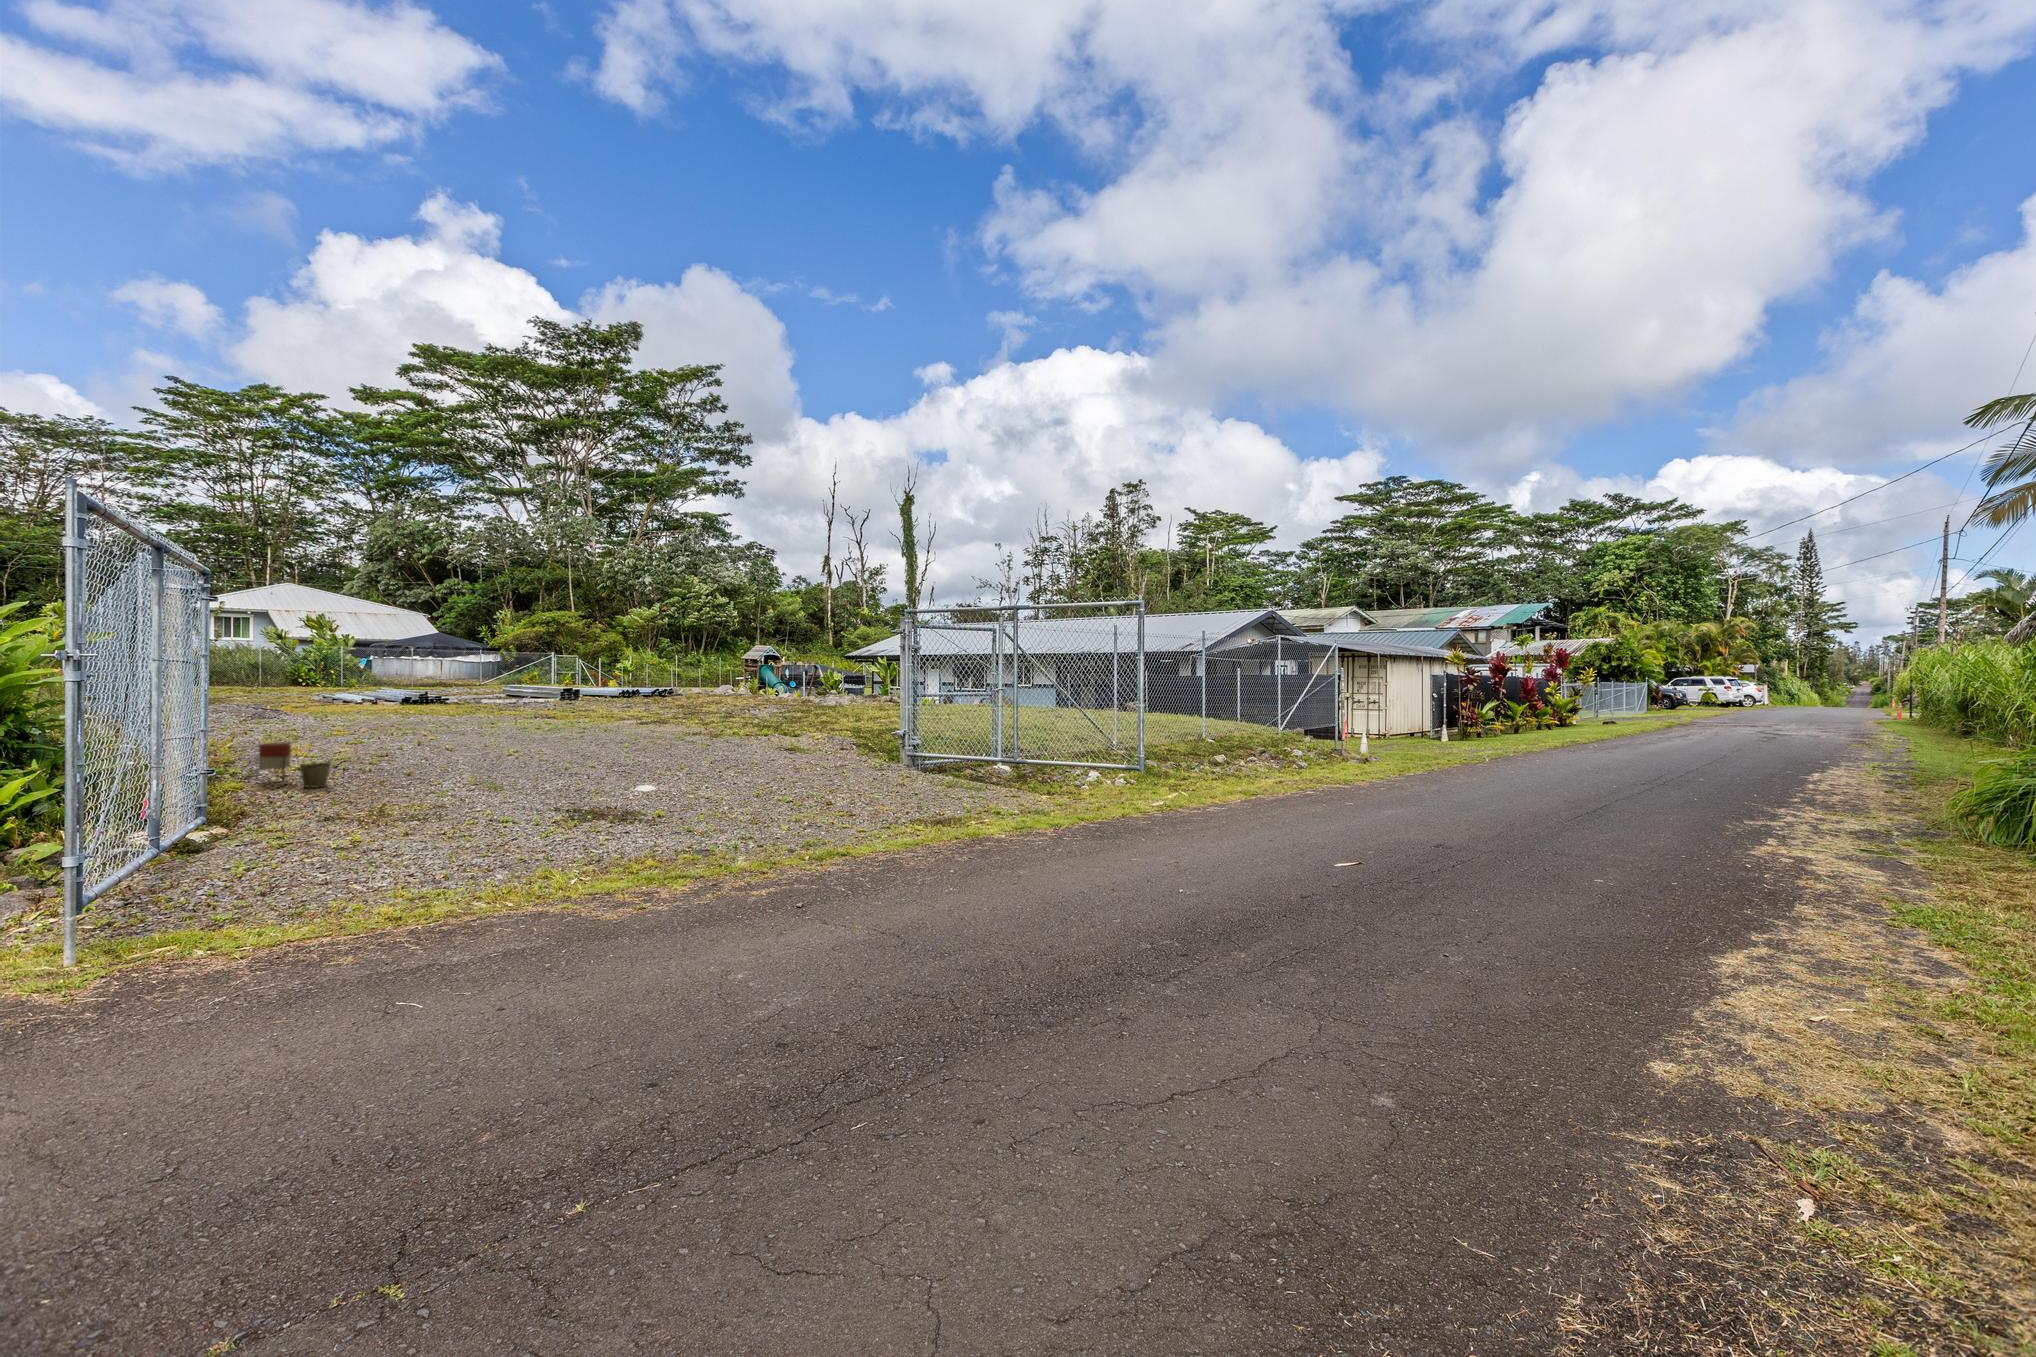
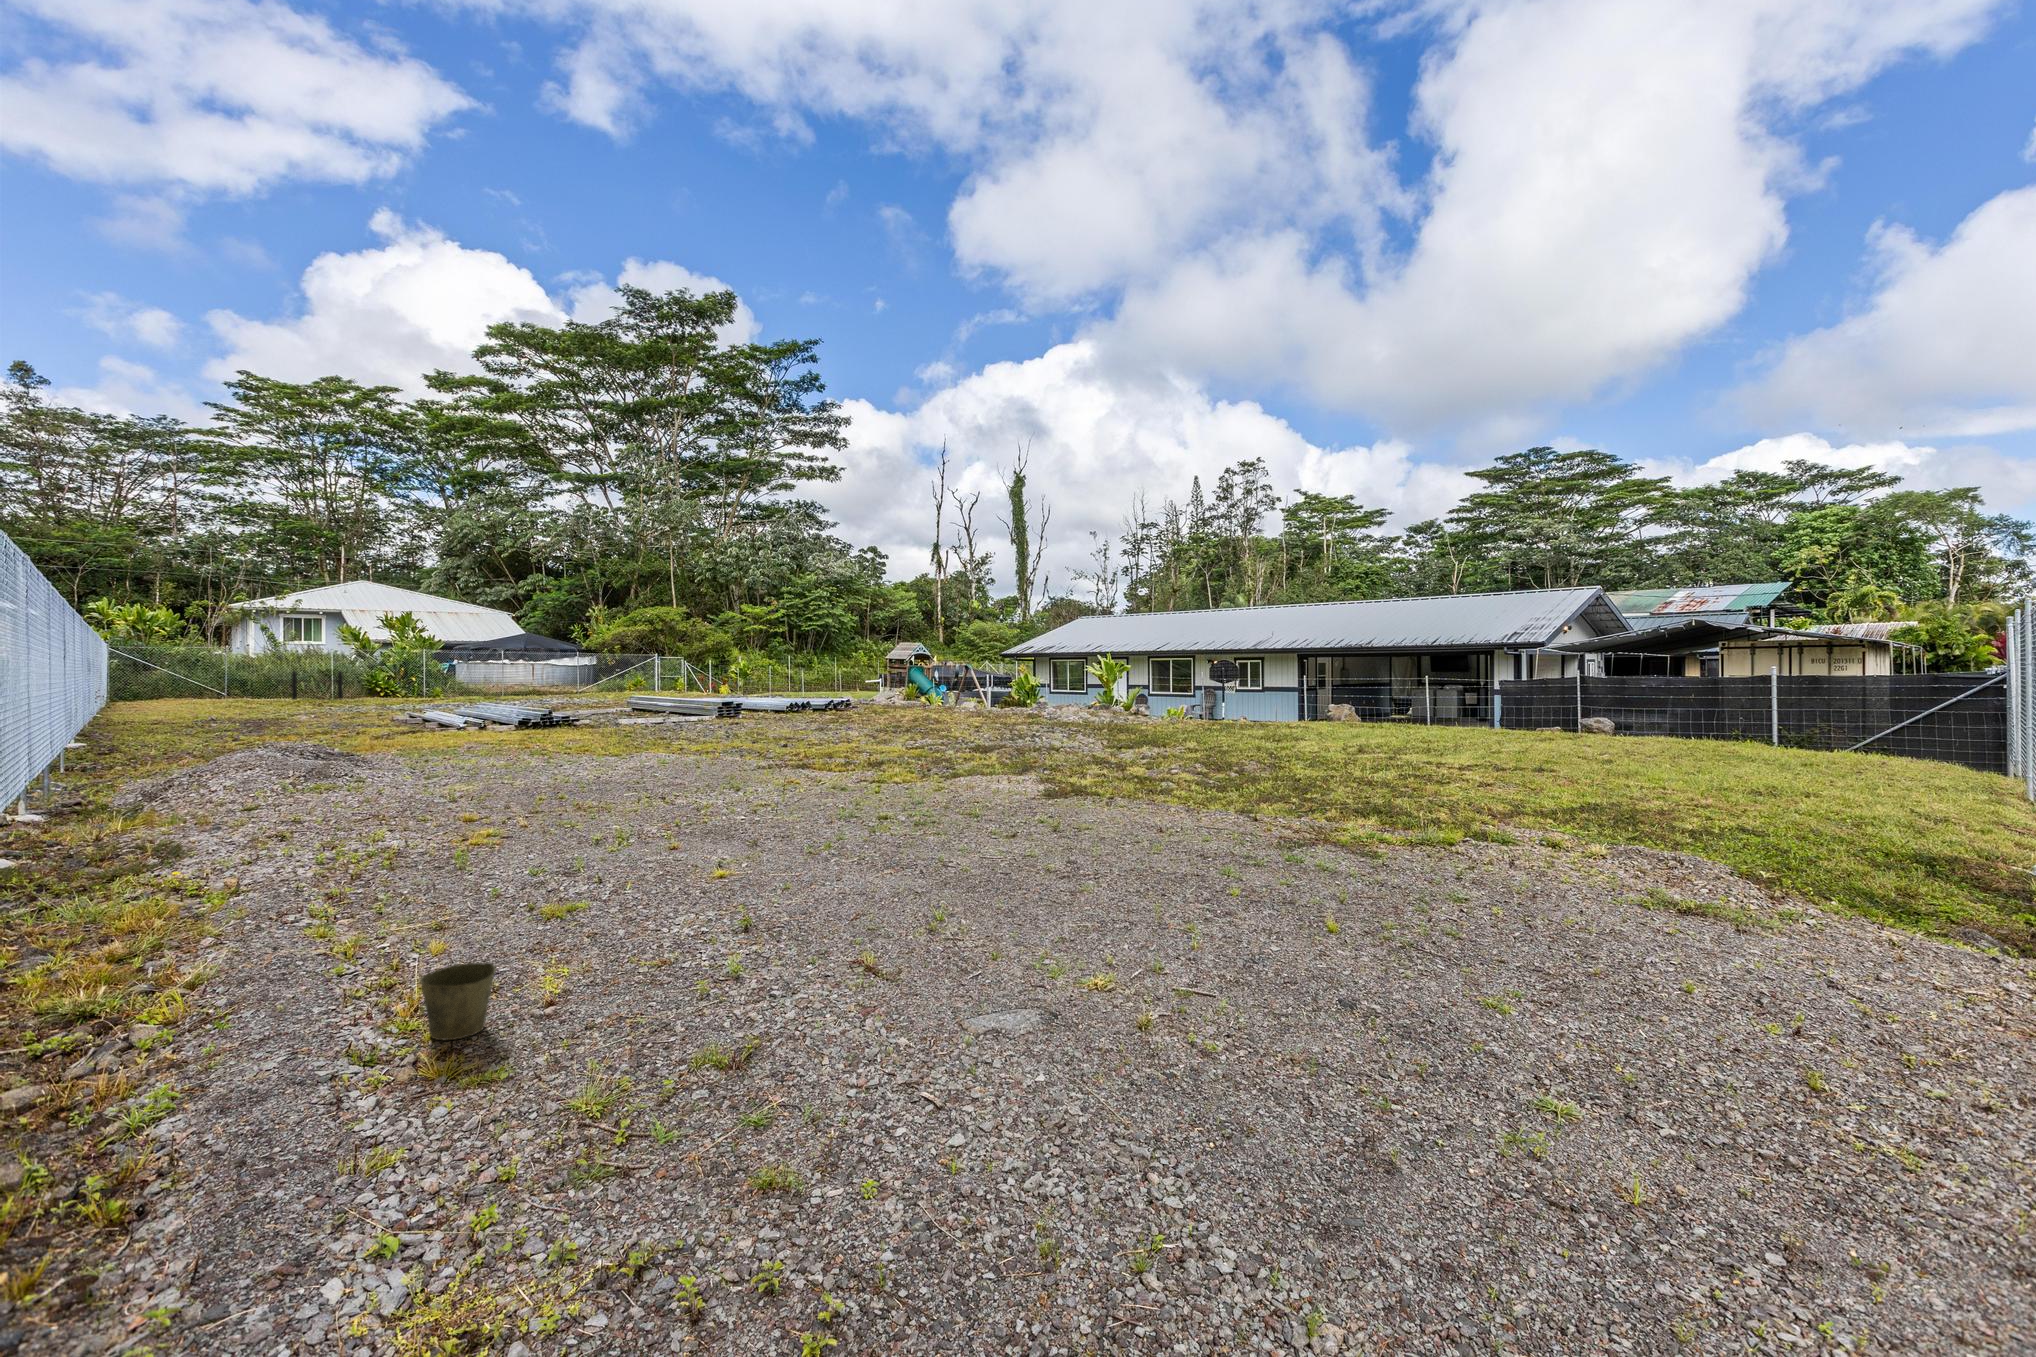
bench: none [221,660,265,685] -> present [291,671,343,700]
planter: present [257,743,291,781] -> none [313,902,394,1009]

